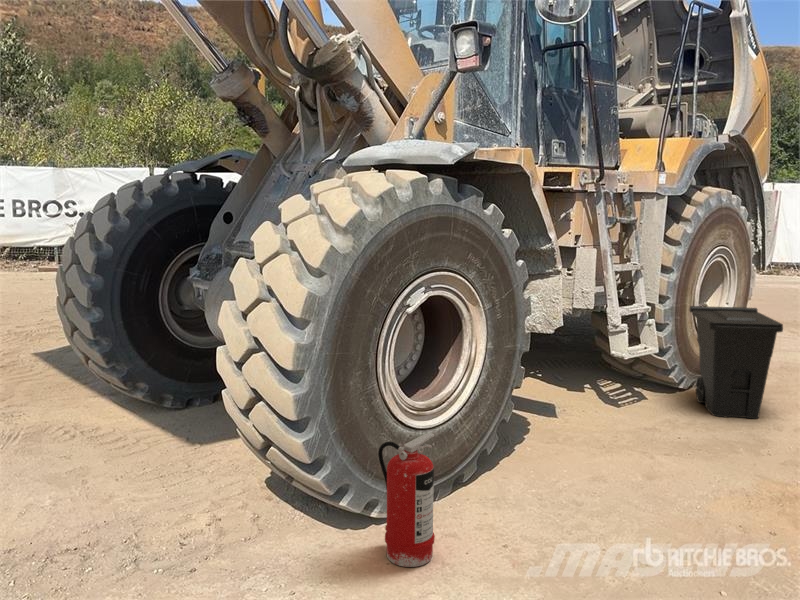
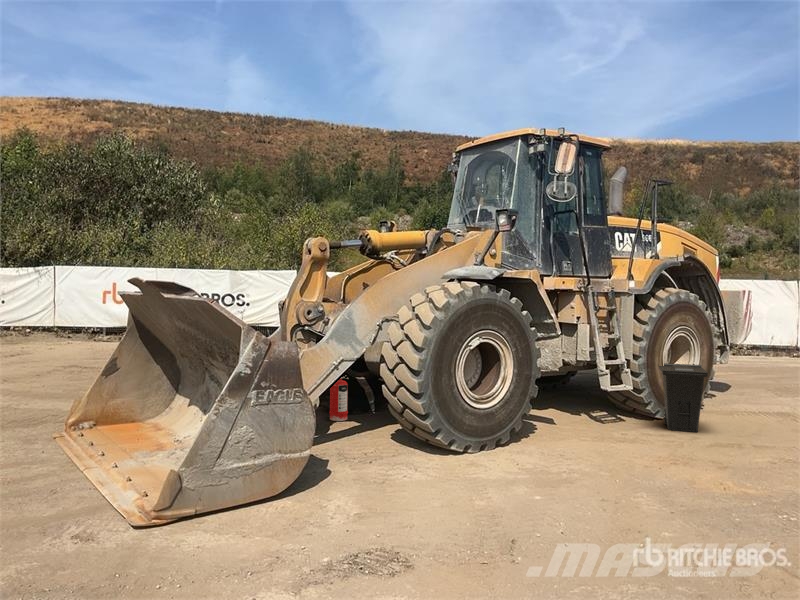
fire extinguisher: present [378,433,435,567] -> present [329,375,348,421]

